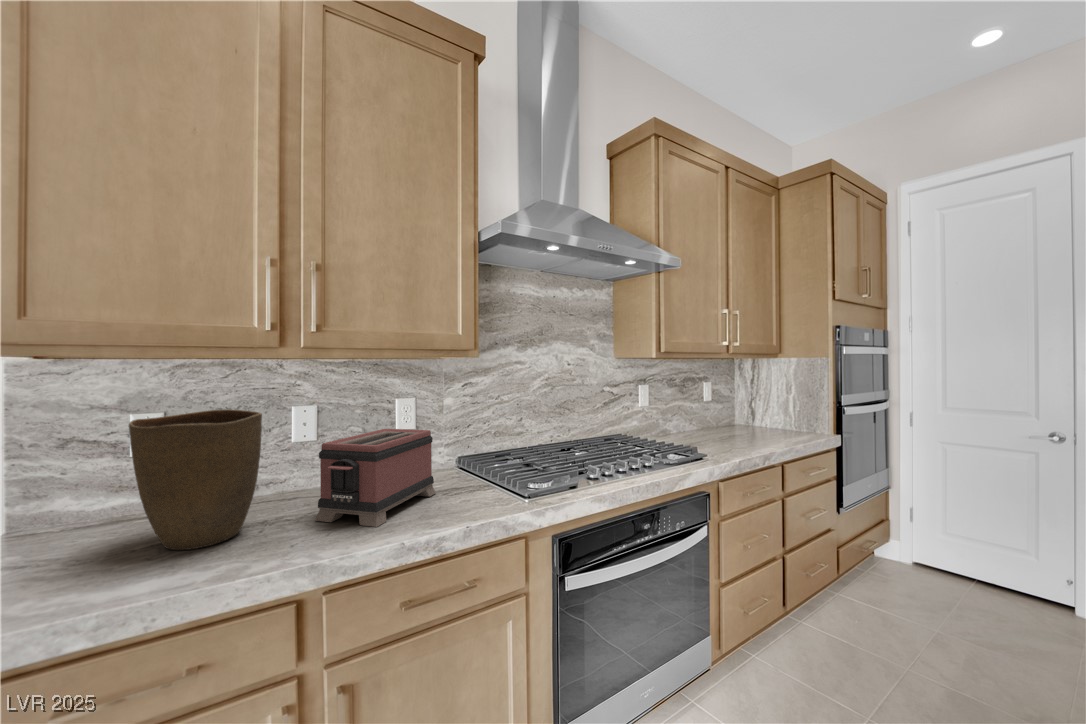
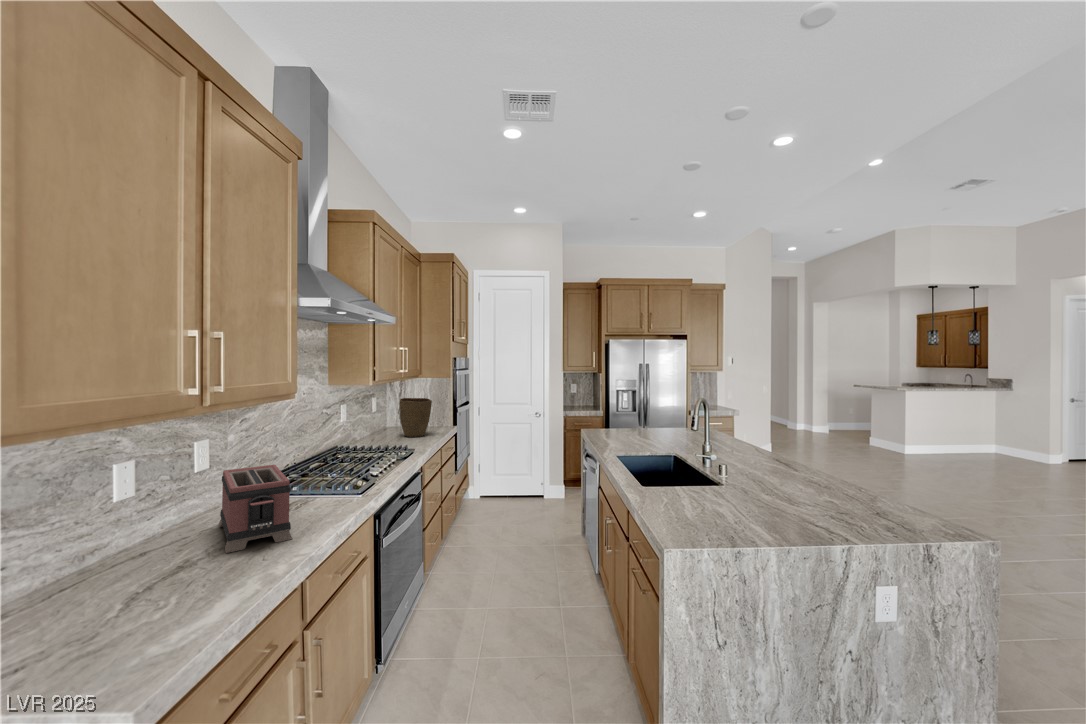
vase: present [129,409,262,550] -> present [400,398,432,437]

